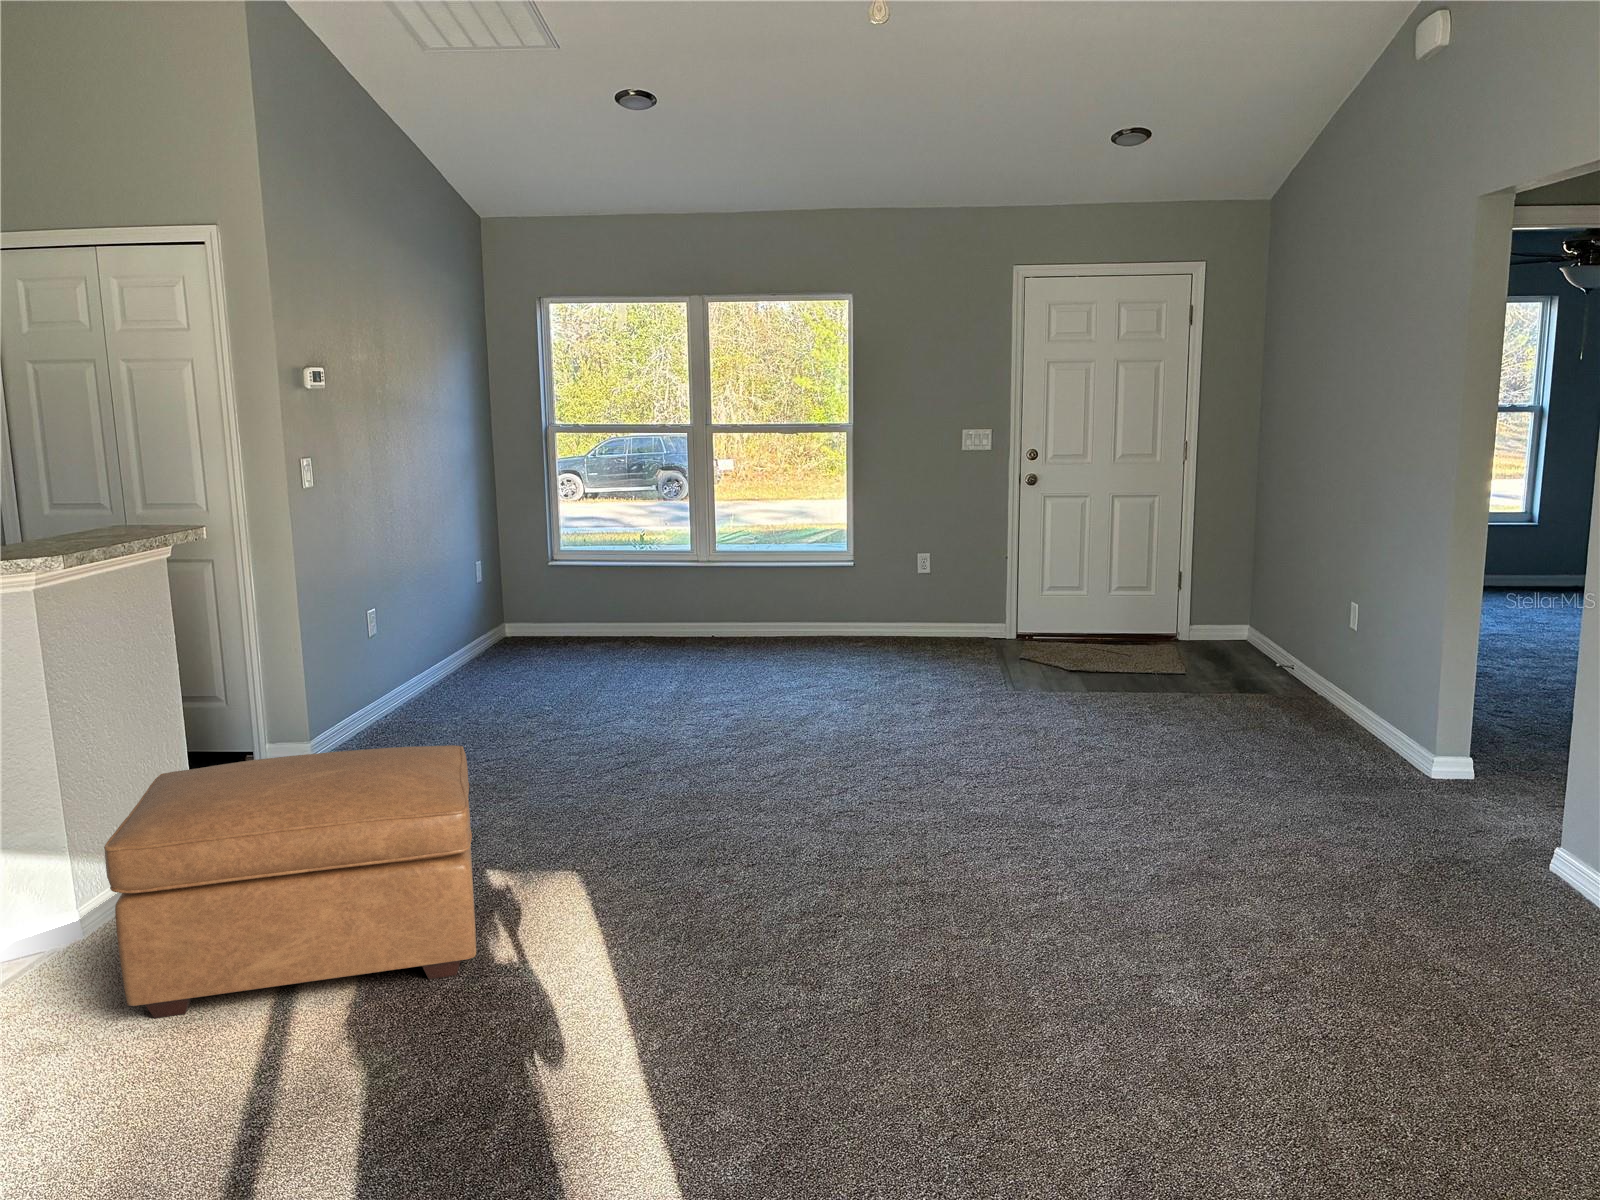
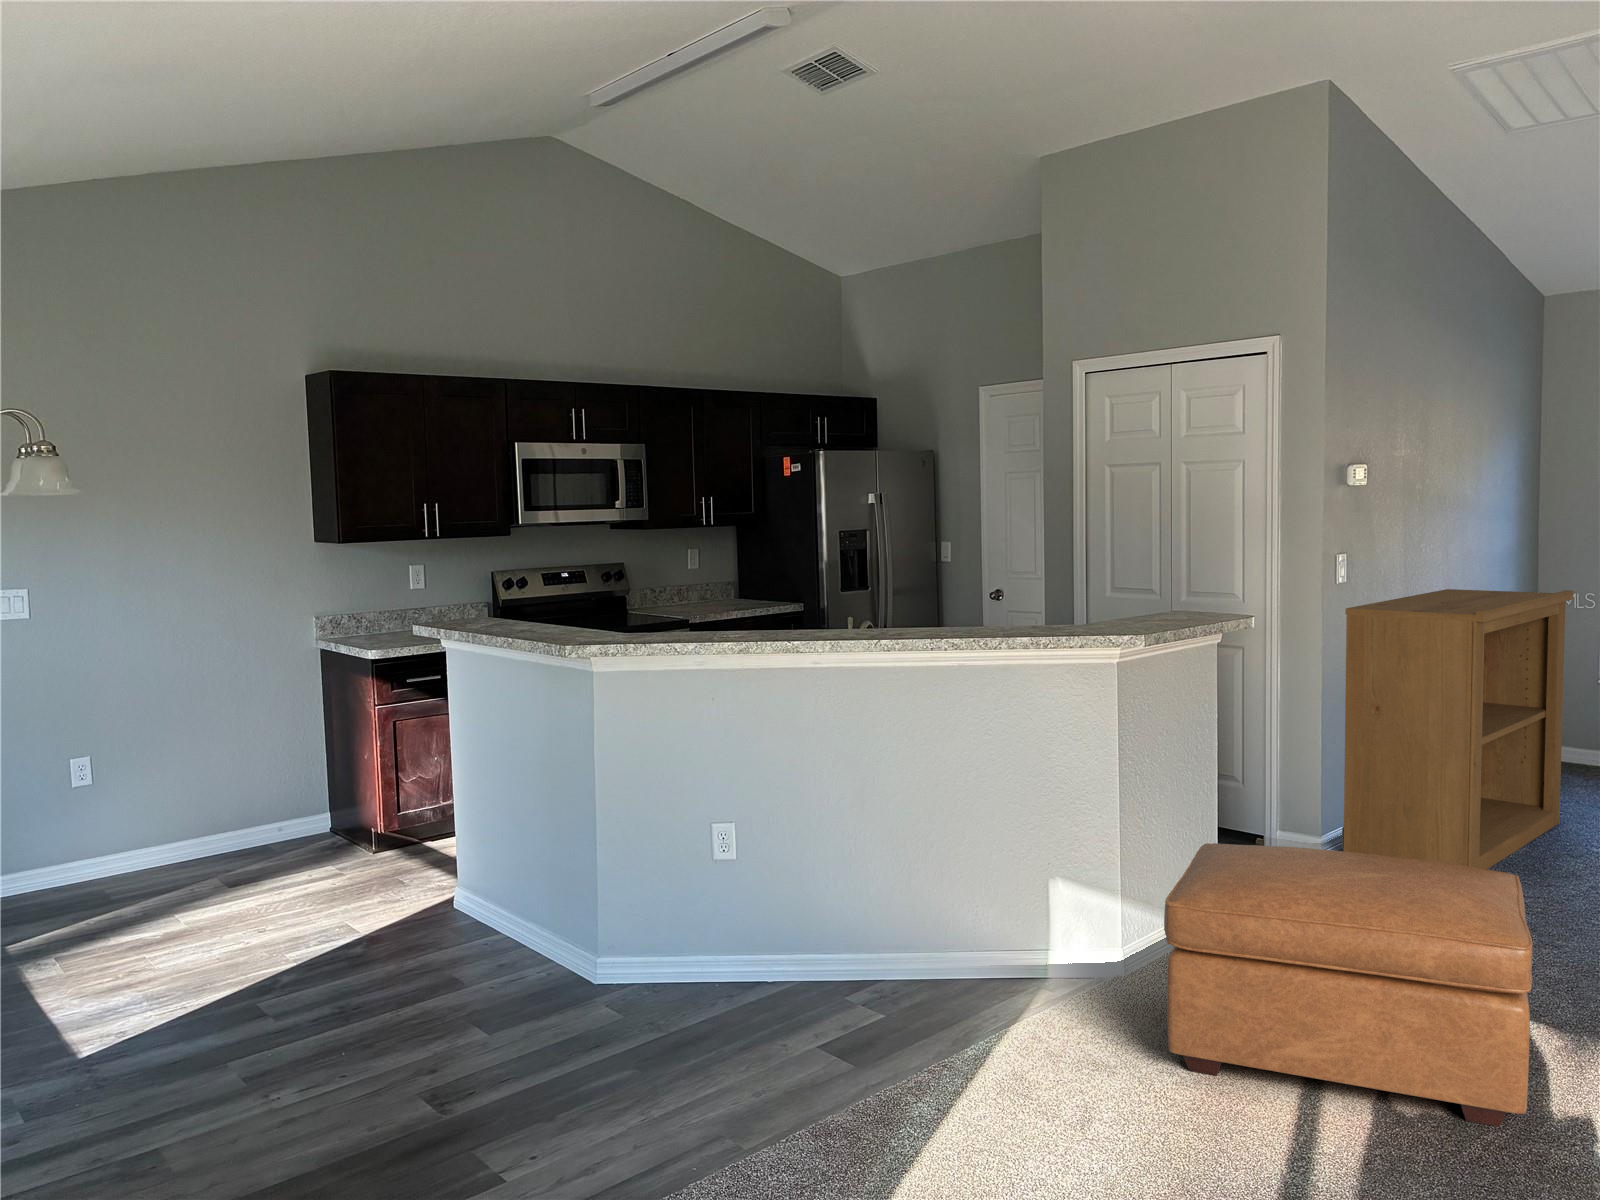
bookshelf: none [311,488,520,756] -> present [1342,589,1573,869]

